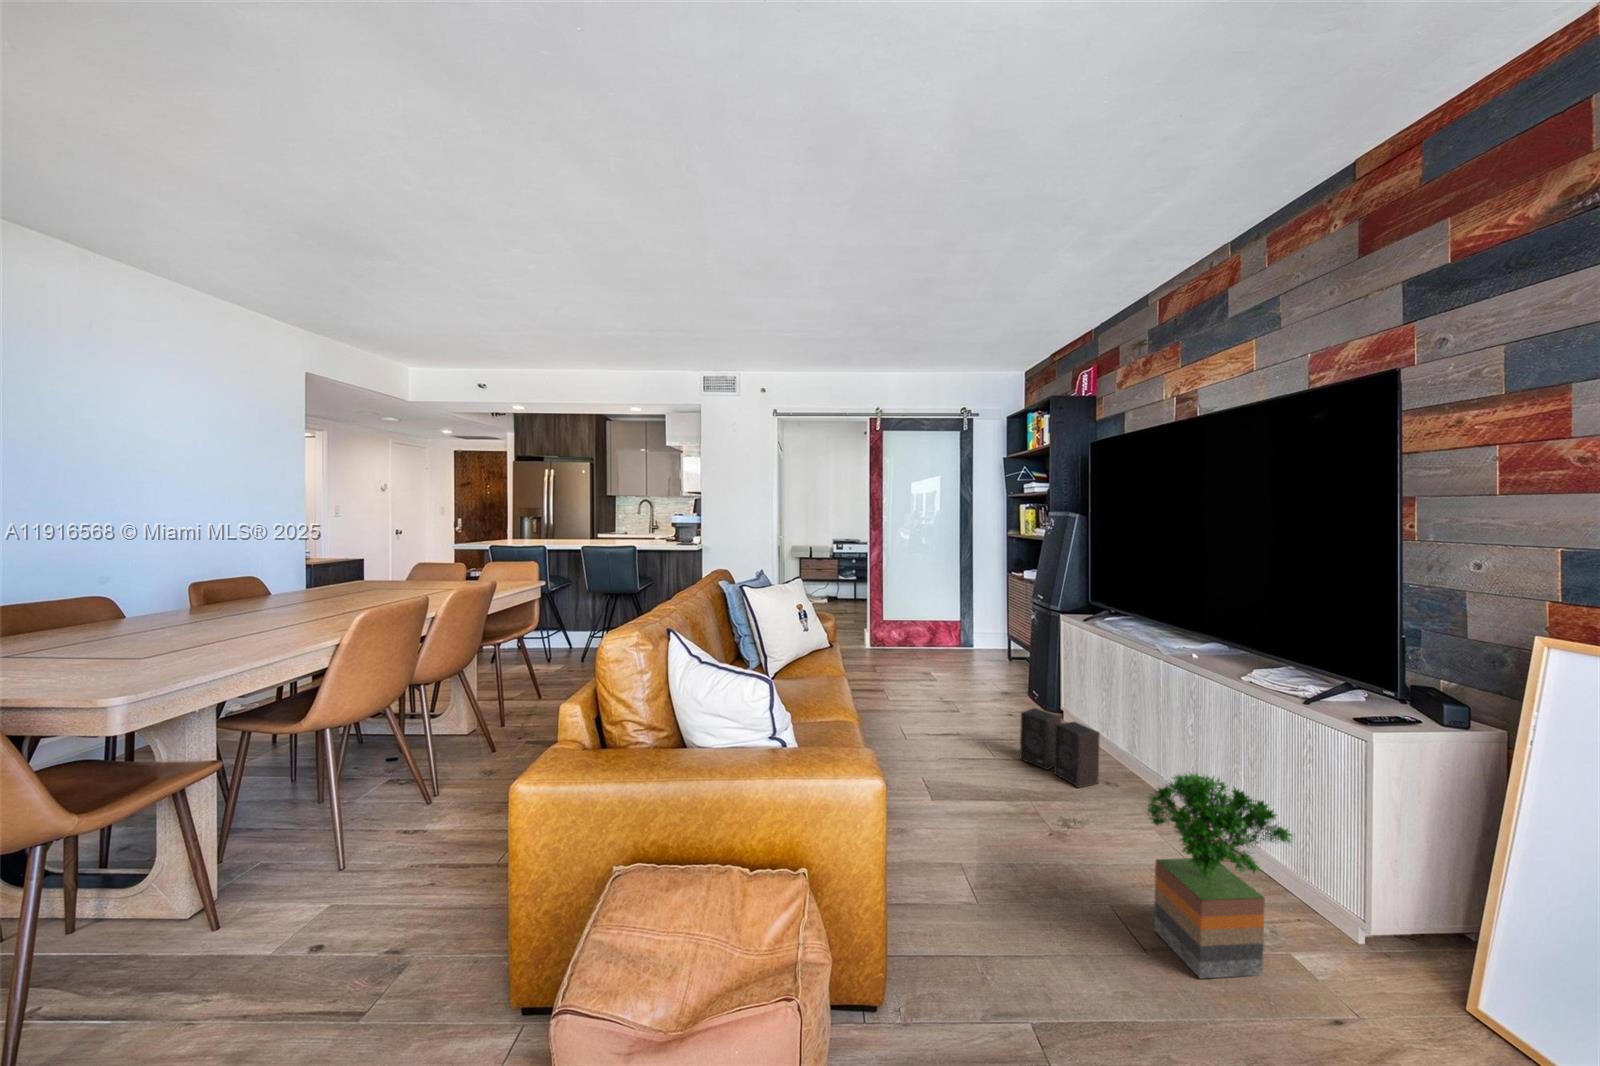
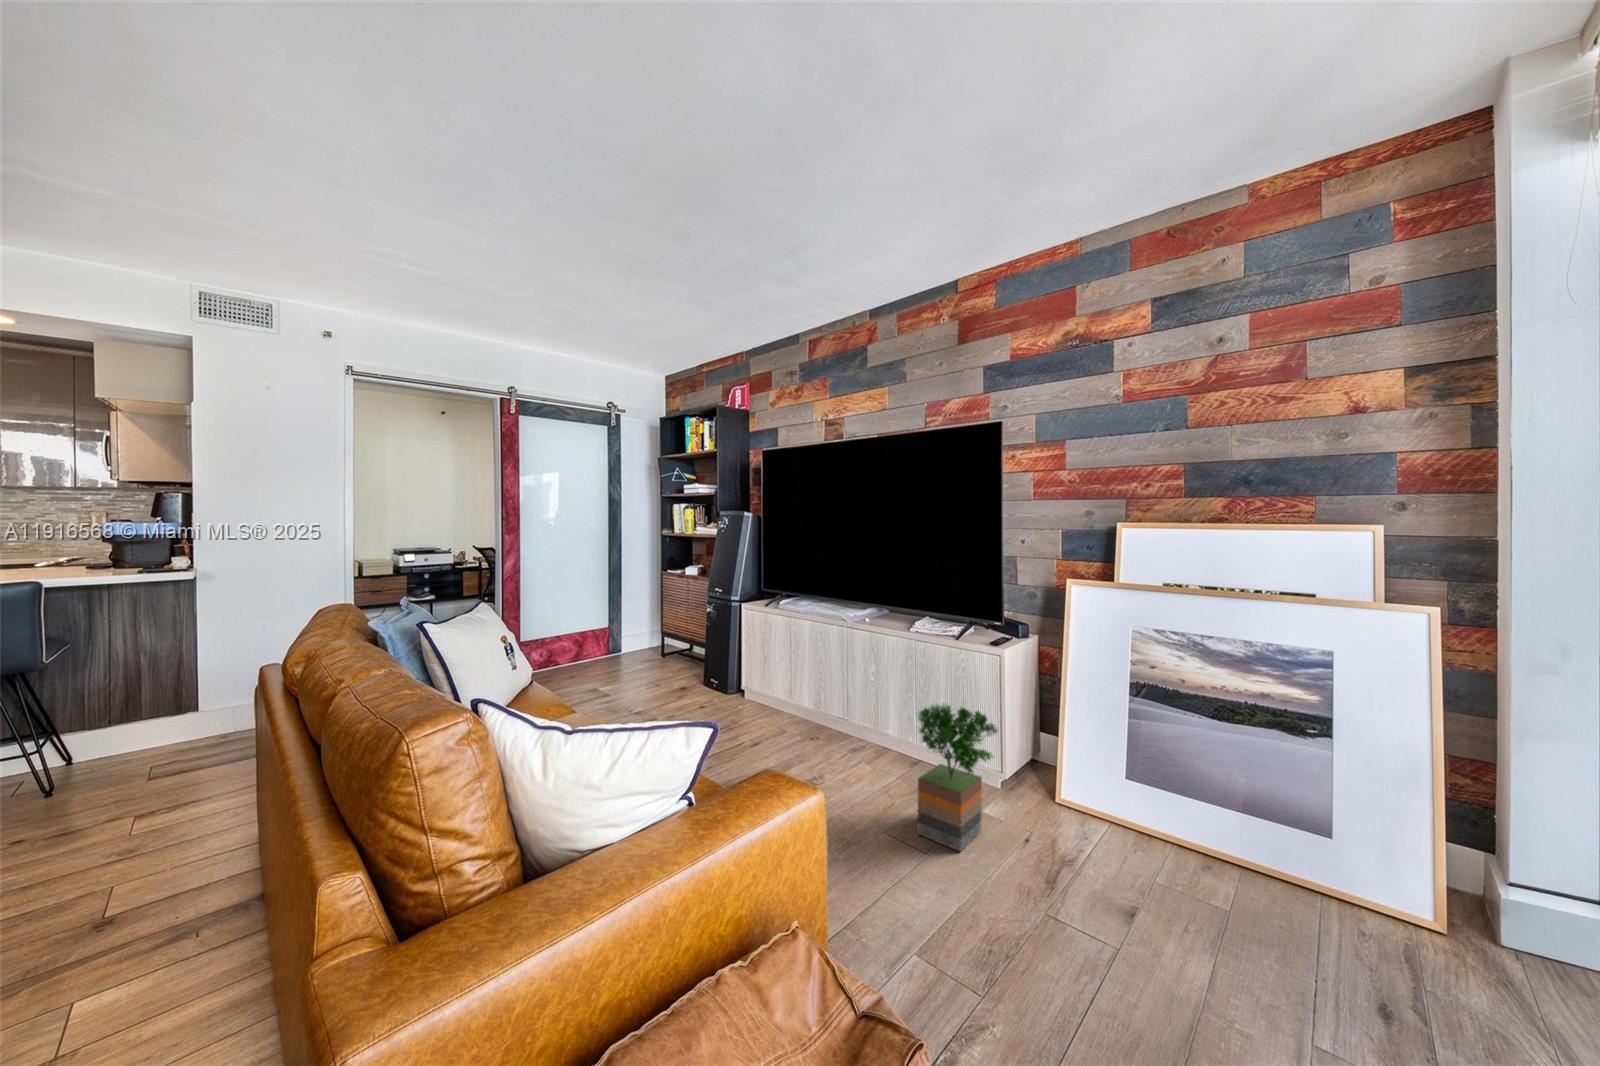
speaker: present [1020,708,1100,788] -> none [741,692,809,751]

